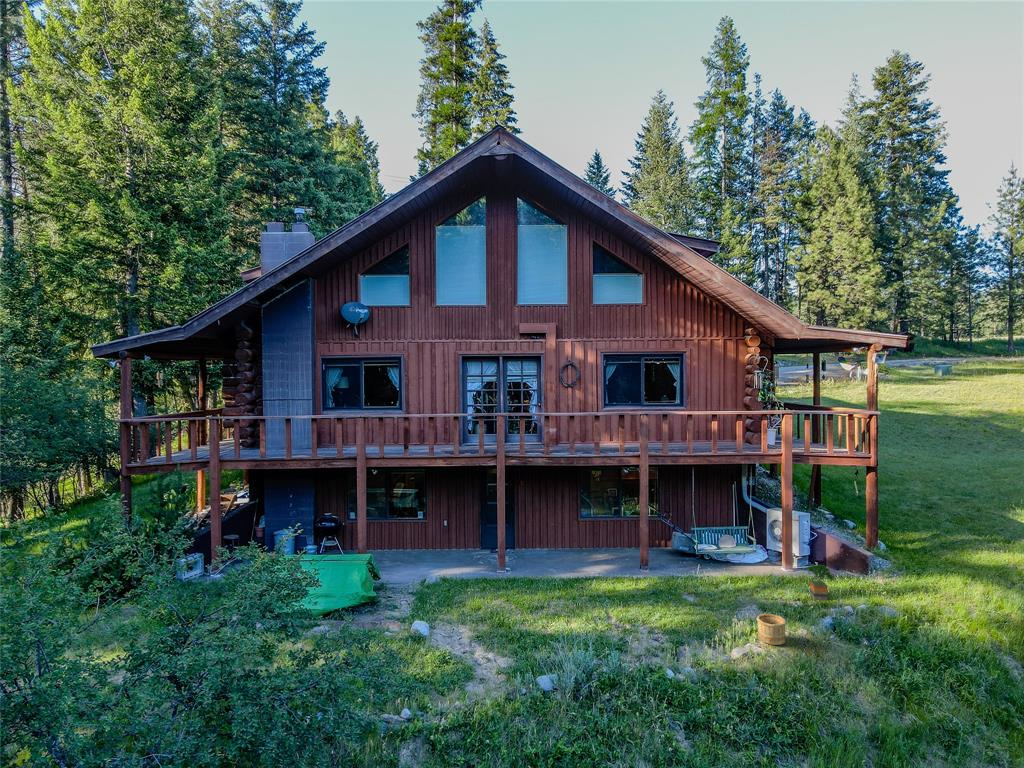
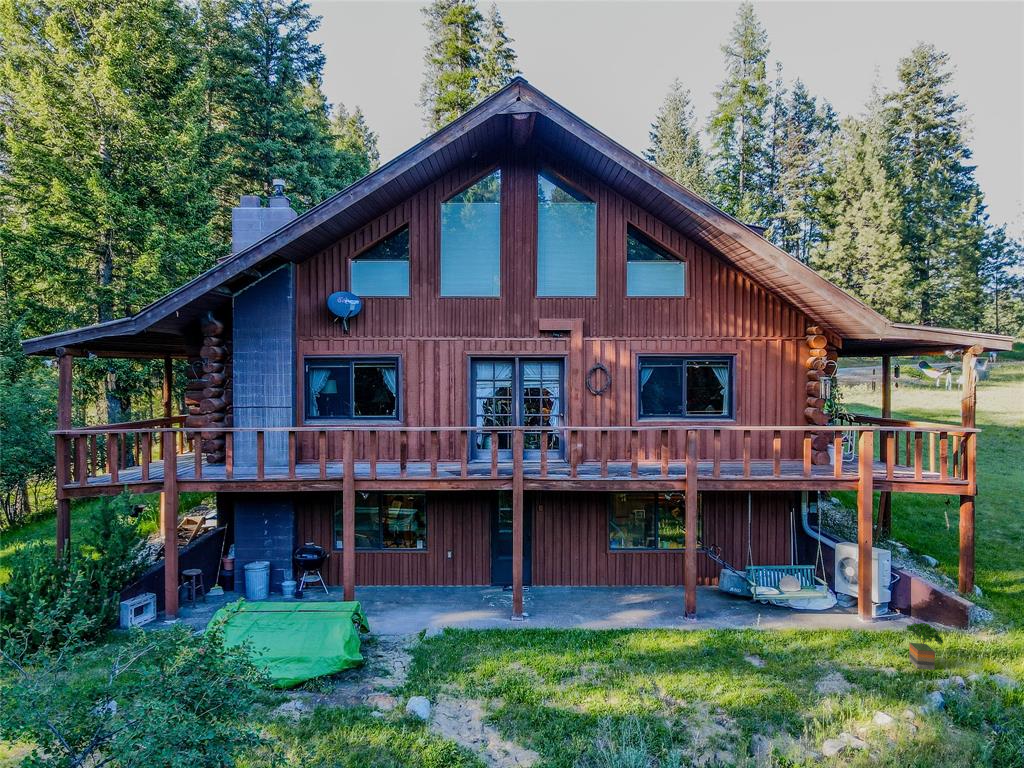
wooden bucket: present [757,614,786,645] -> none [863,699,905,746]

